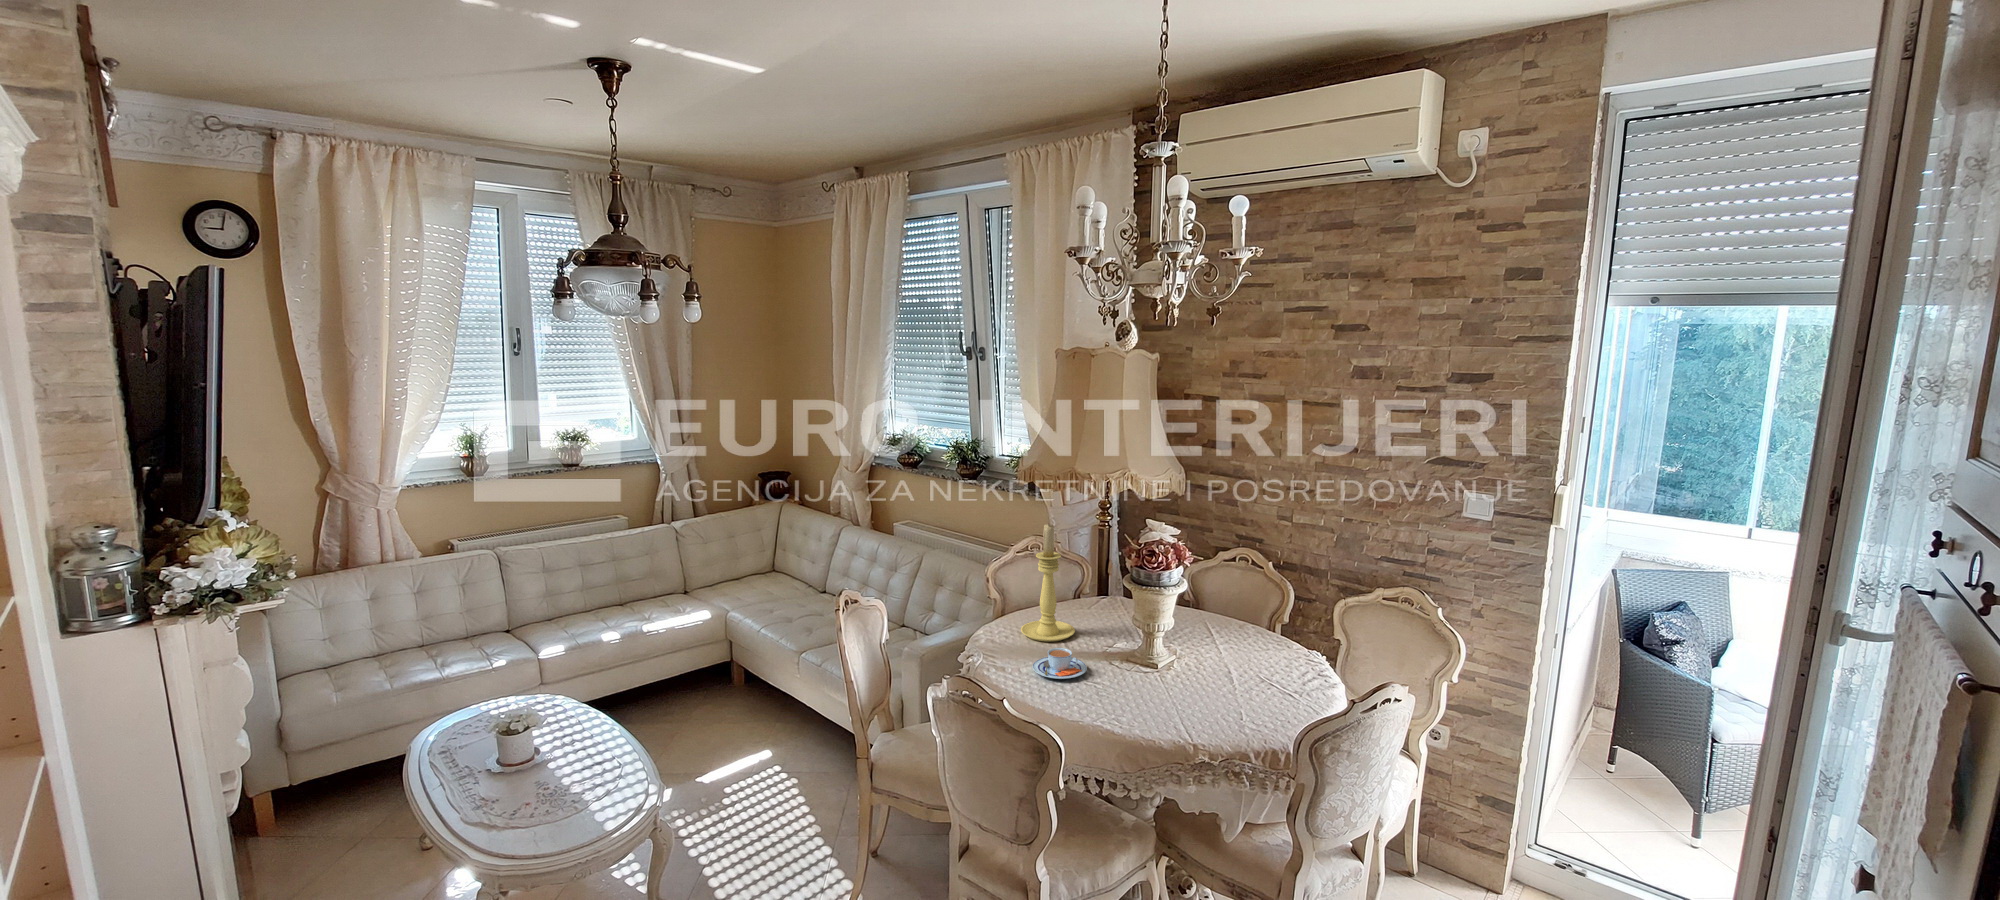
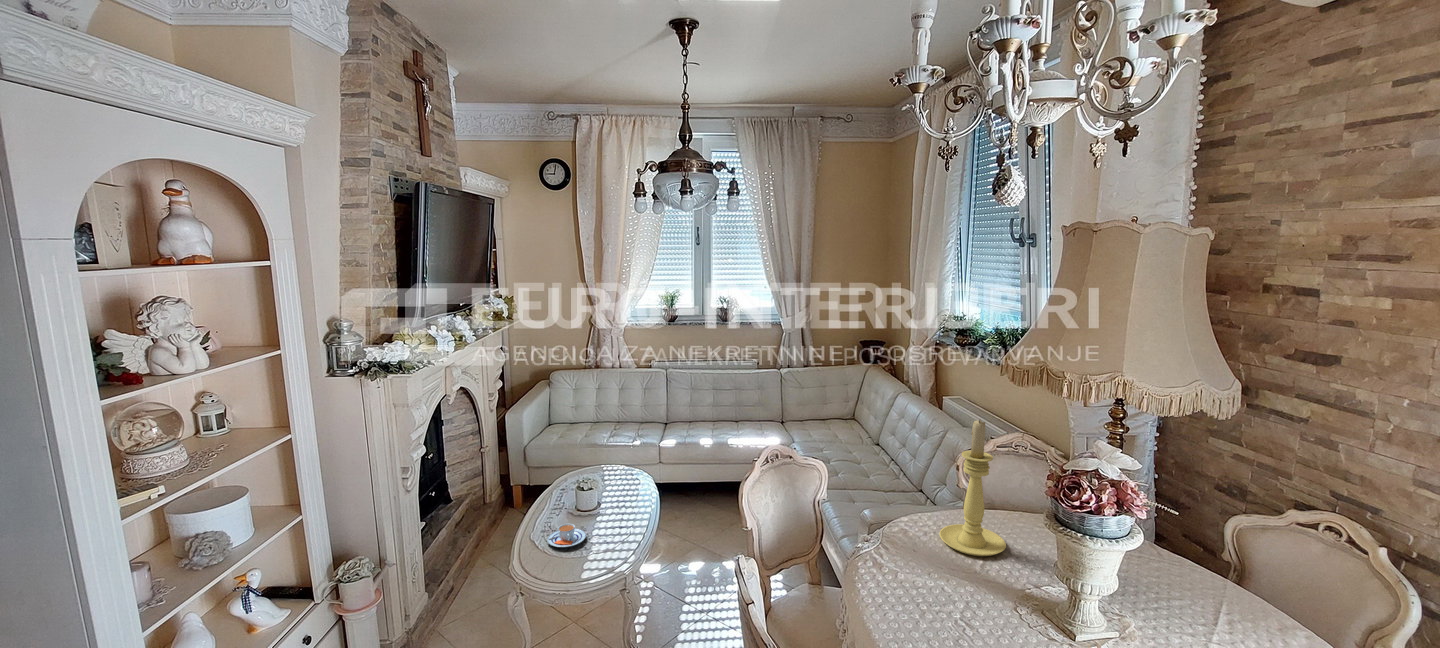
teacup: present [1032,648,1087,679] -> present [547,524,586,547]

